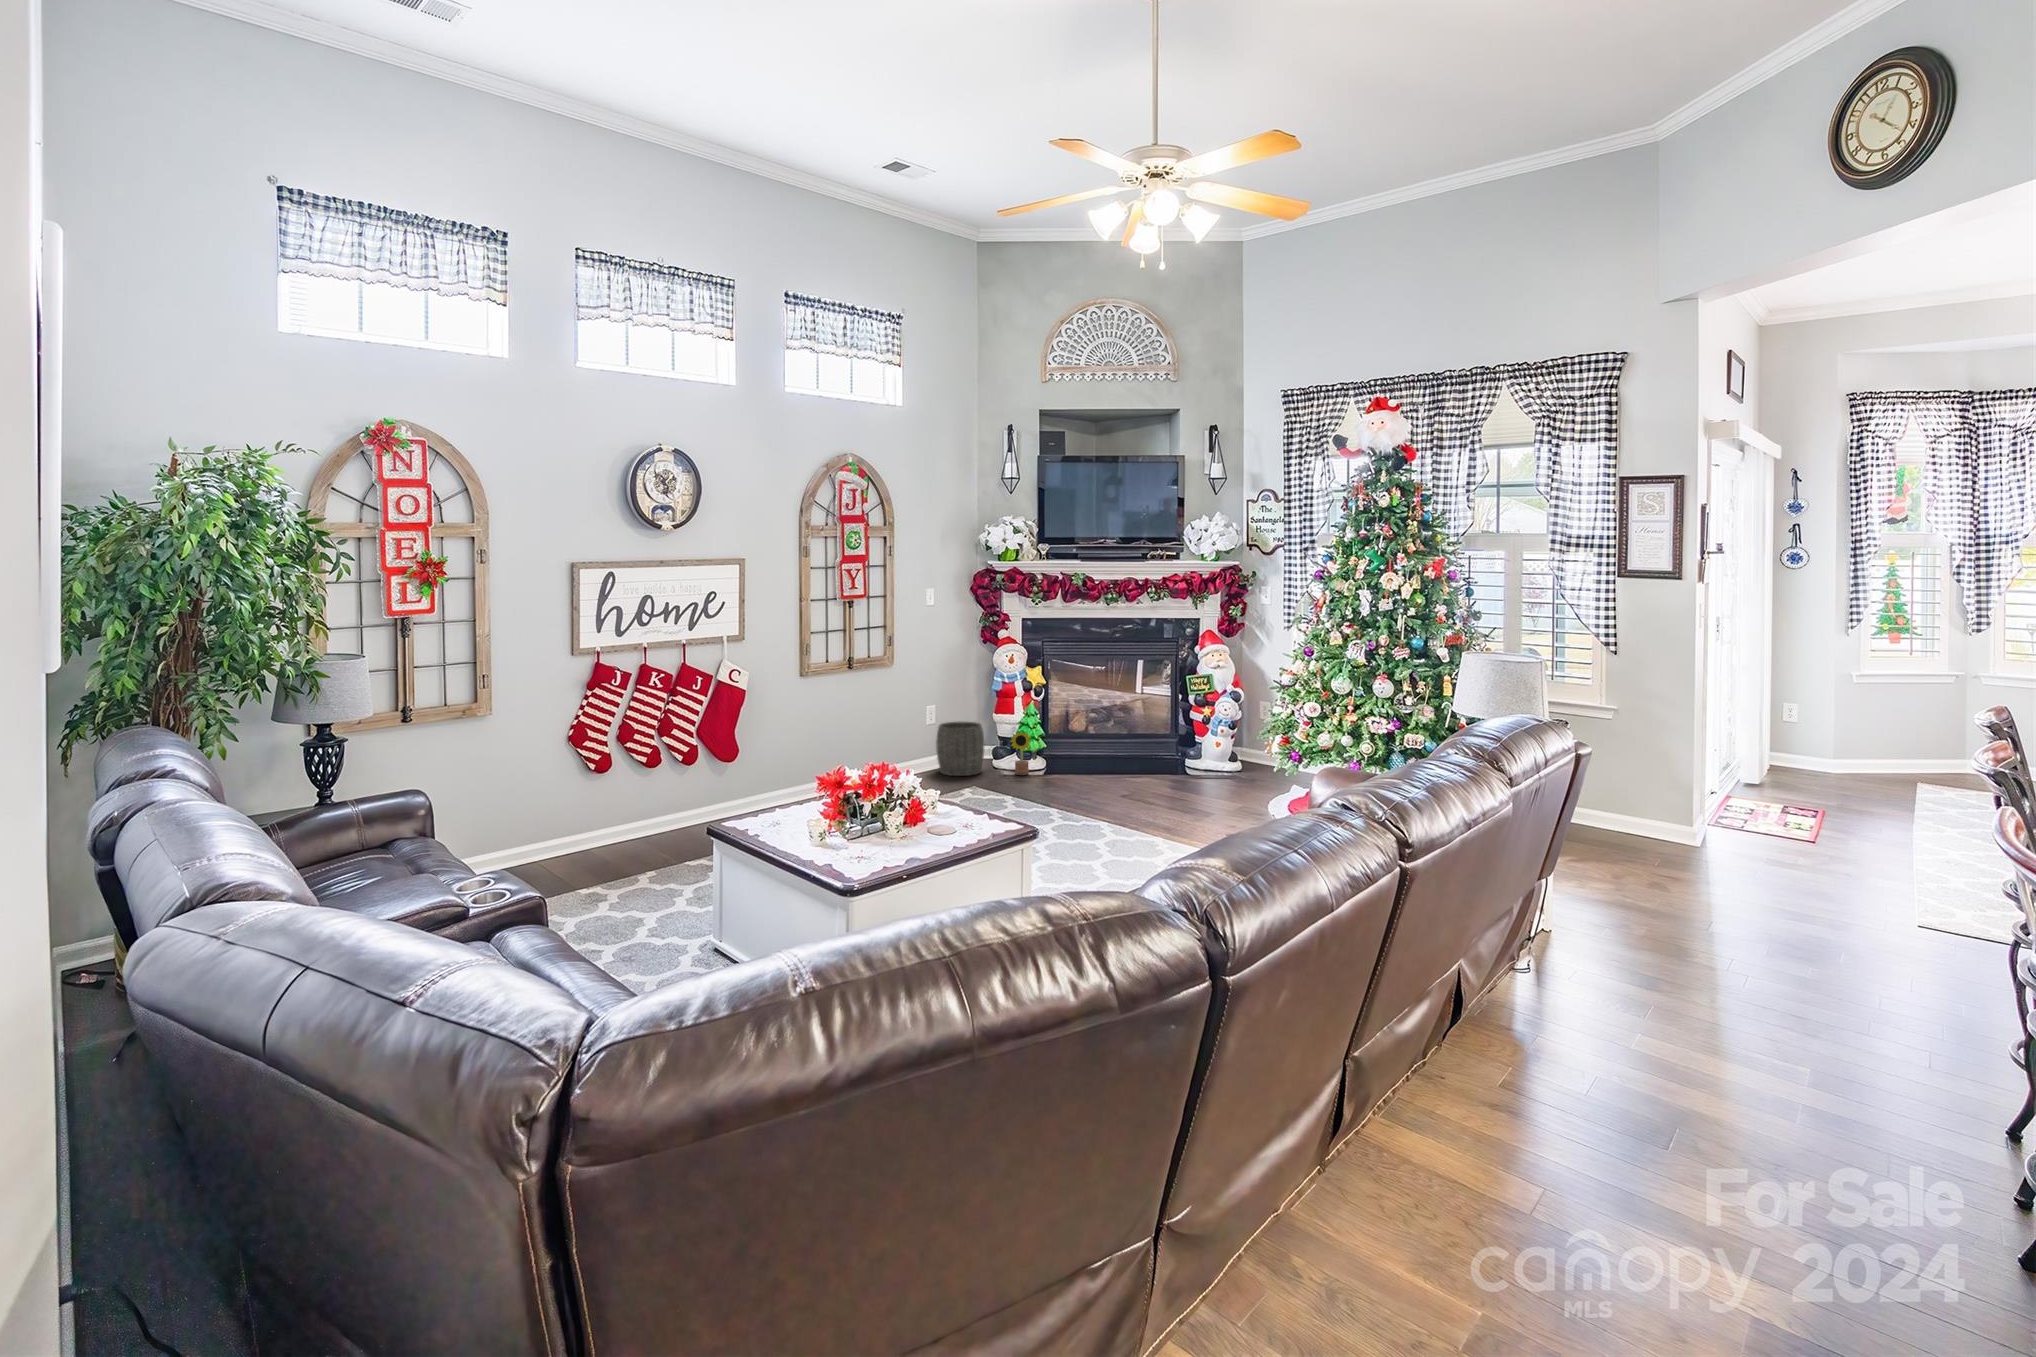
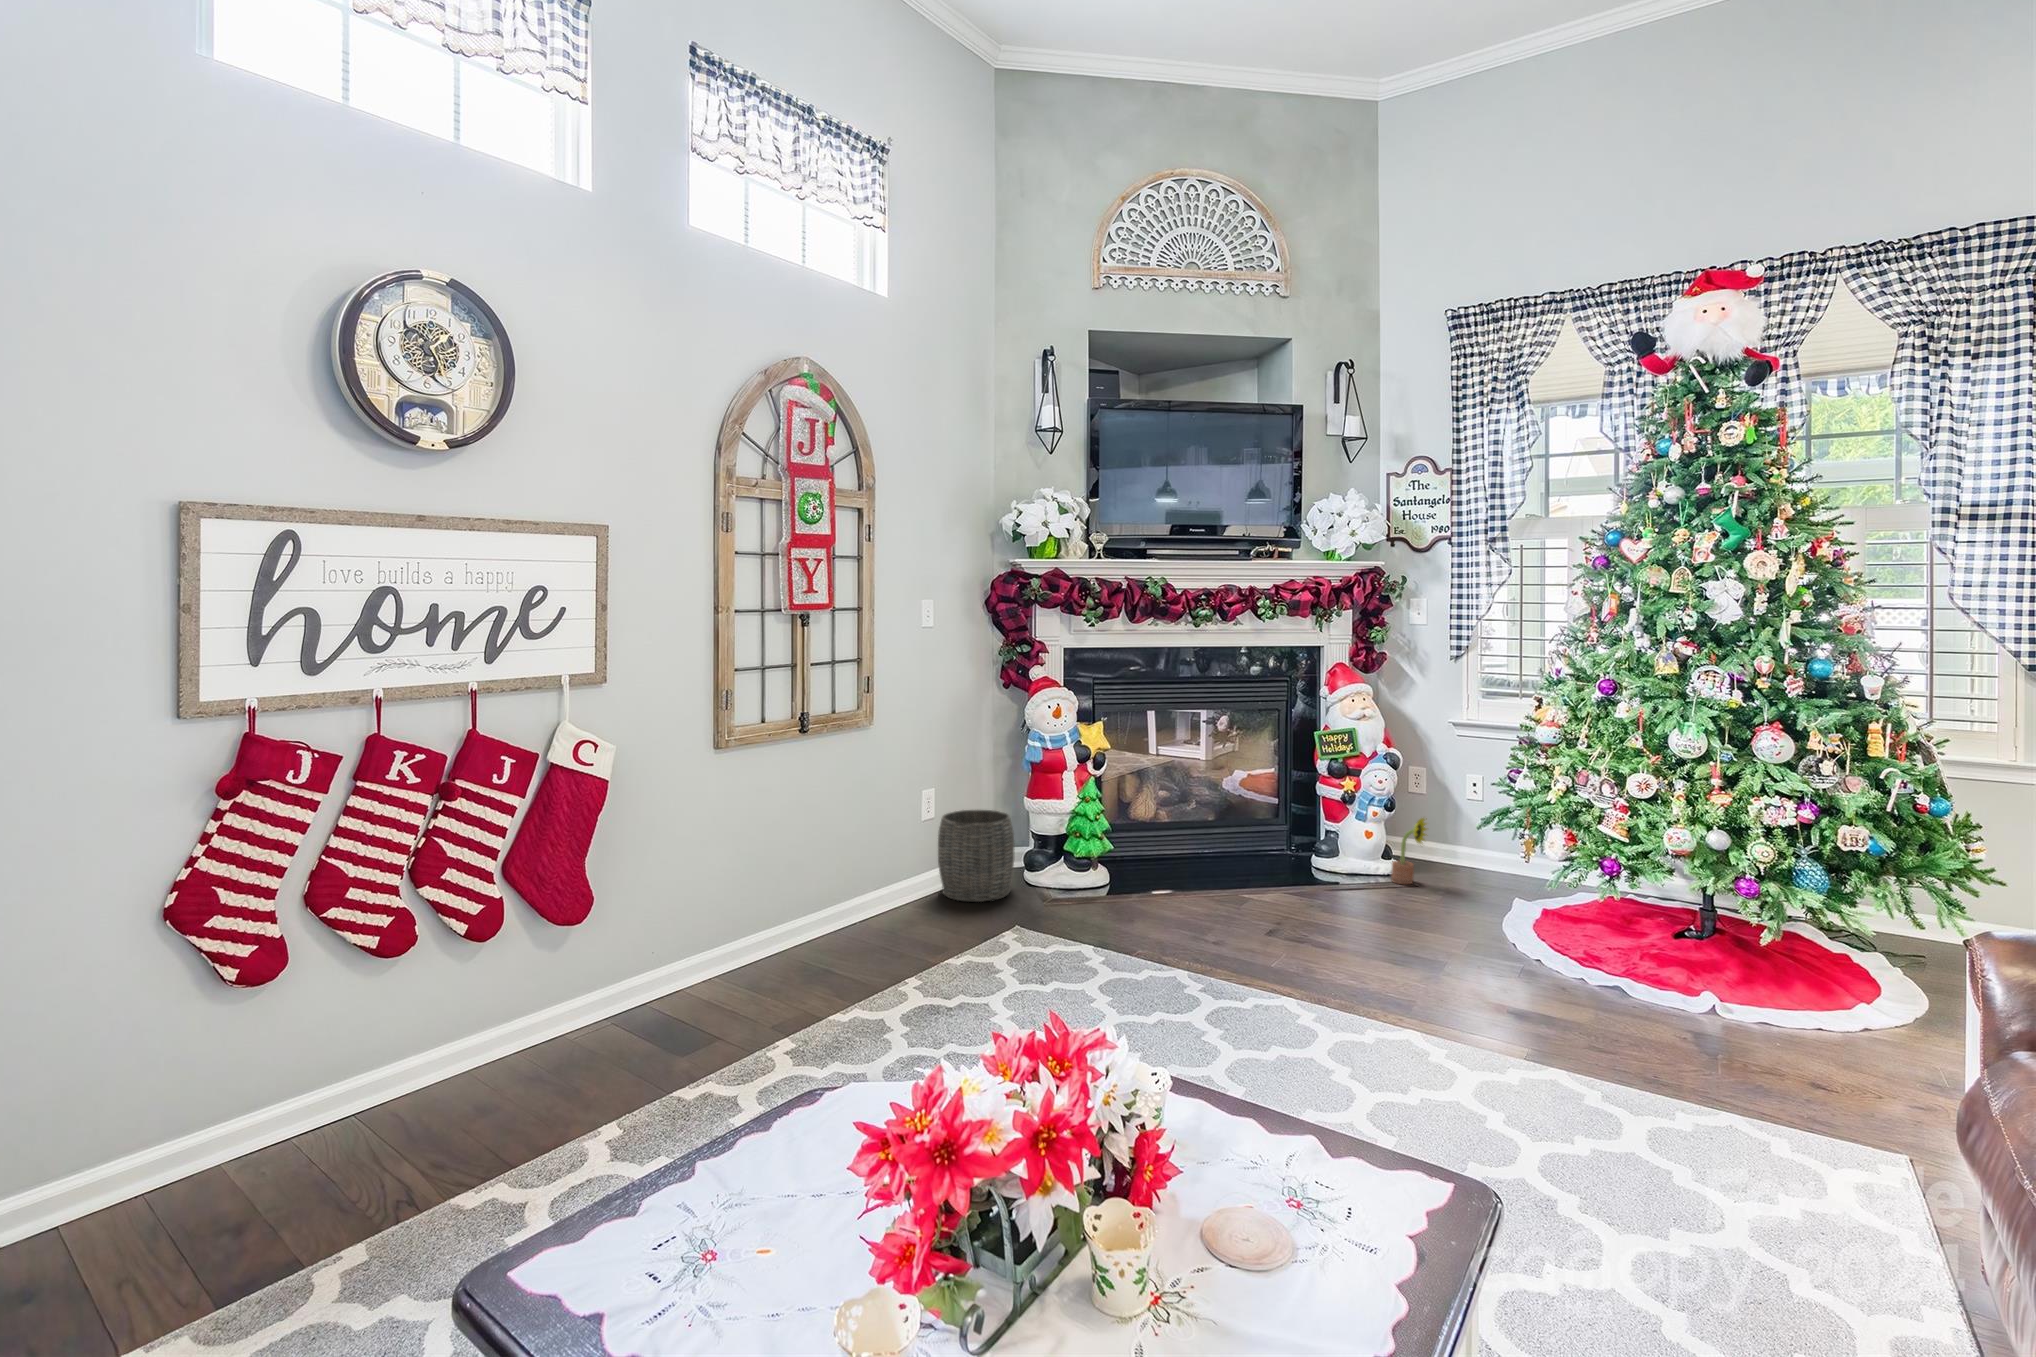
decorative plant: present [1010,732,1031,775] -> present [1391,818,1427,884]

